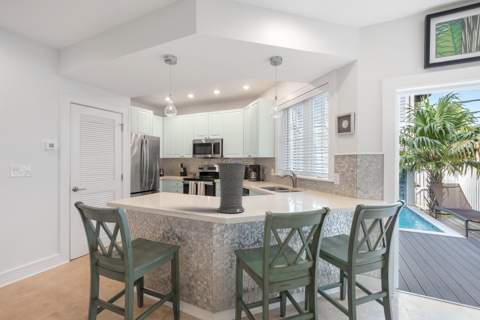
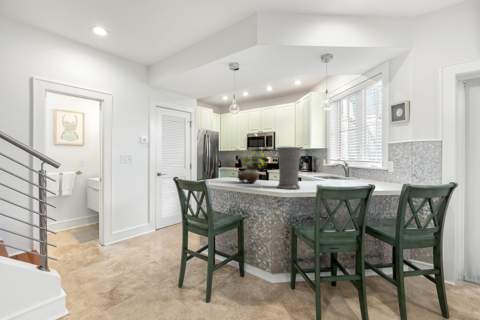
potted plant: none [172,162,209,204] -> present [238,149,266,183]

